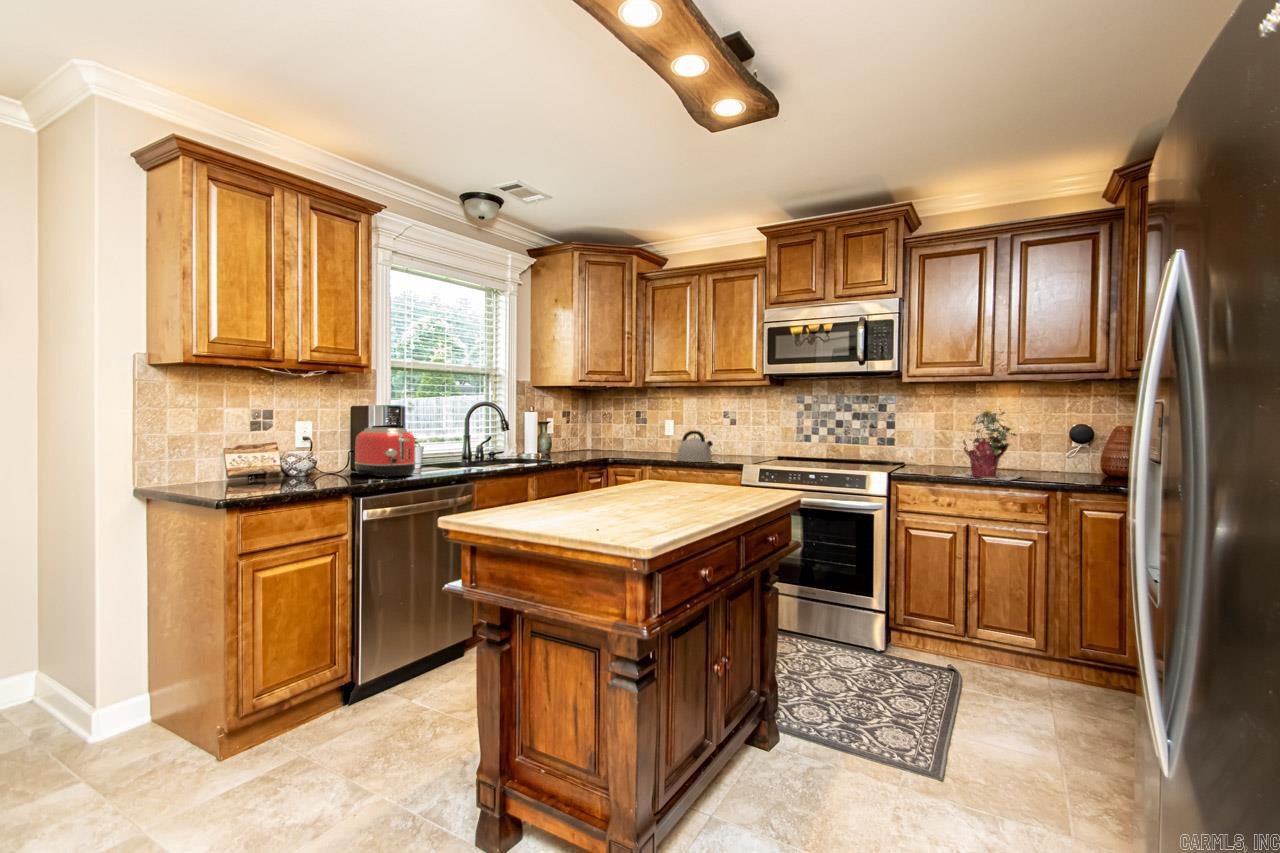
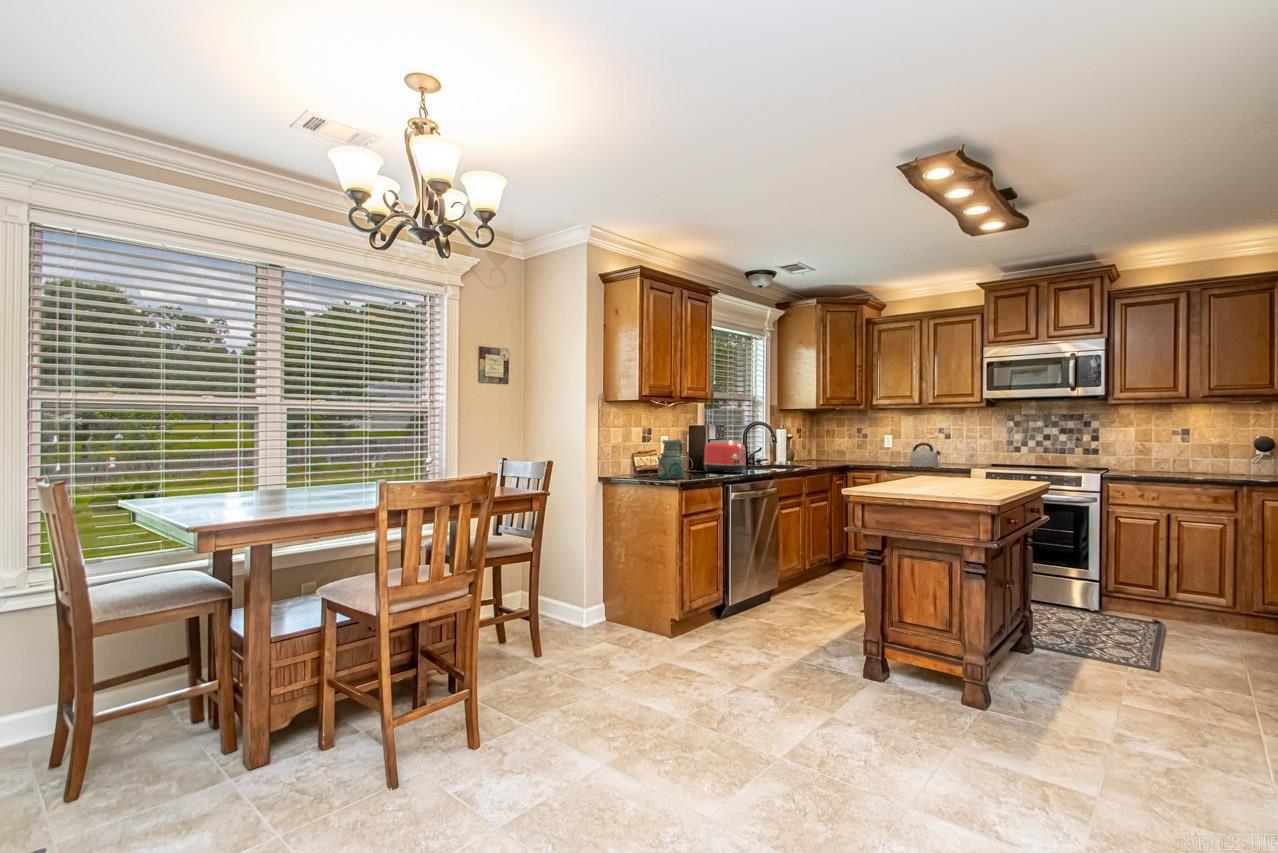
potted plant: present [951,410,1022,481] -> none [1154,424,1220,480]
ceramic pitcher: none [221,426,282,492] -> present [658,439,684,479]

